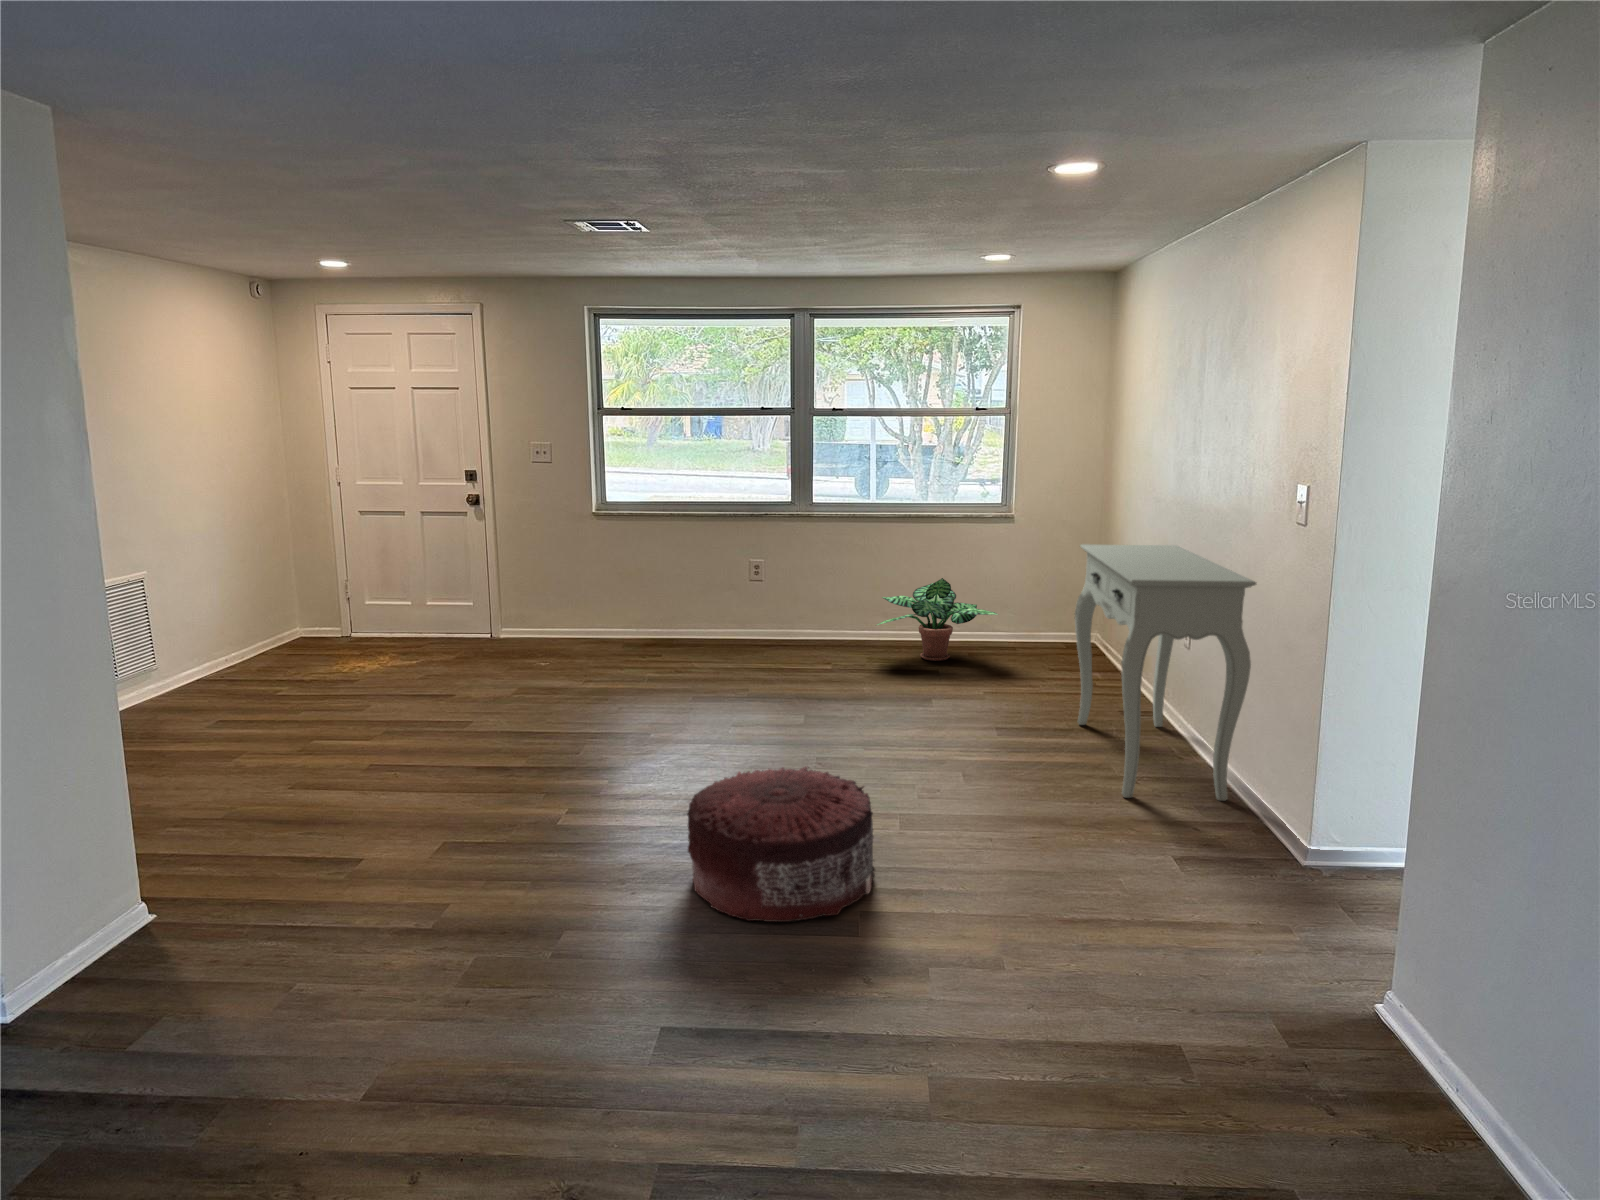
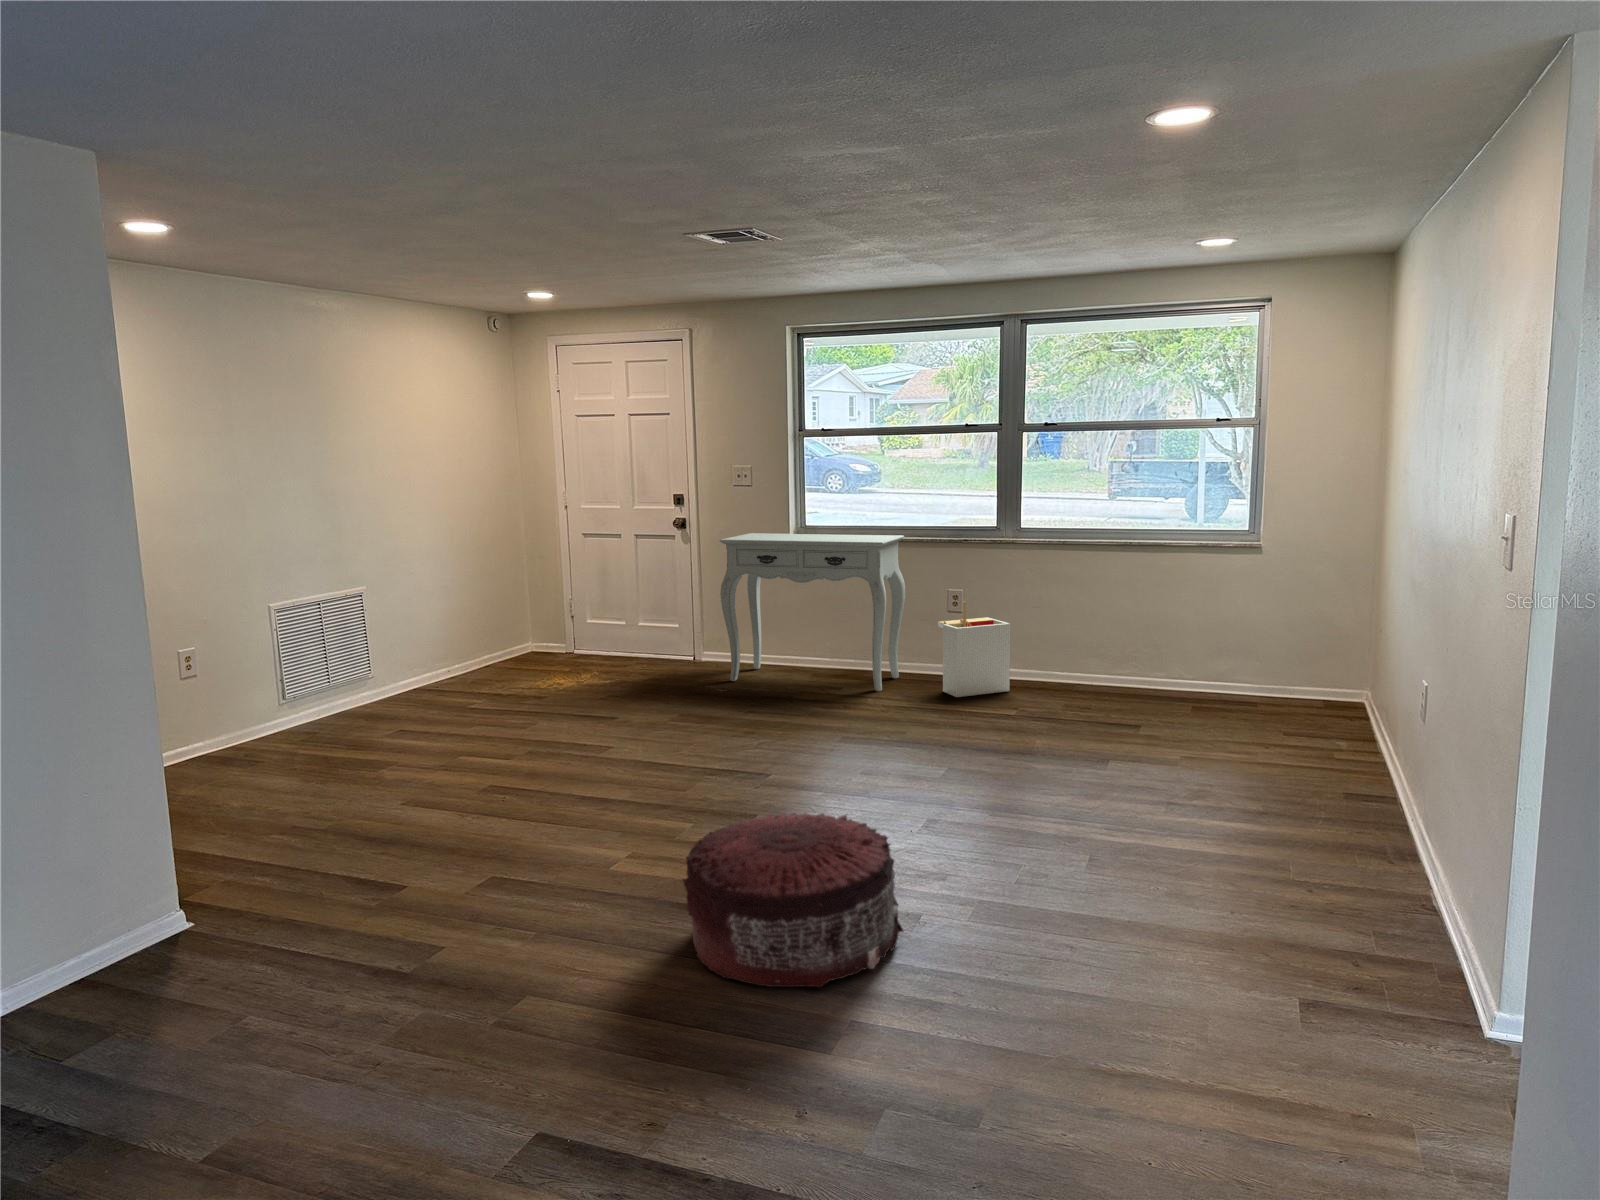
console table: present [1075,544,1256,801] -> present [720,533,905,691]
storage bin: none [747,570,812,658] -> present [938,601,1010,697]
potted plant: present [877,578,998,661] -> none [1068,616,1220,714]

